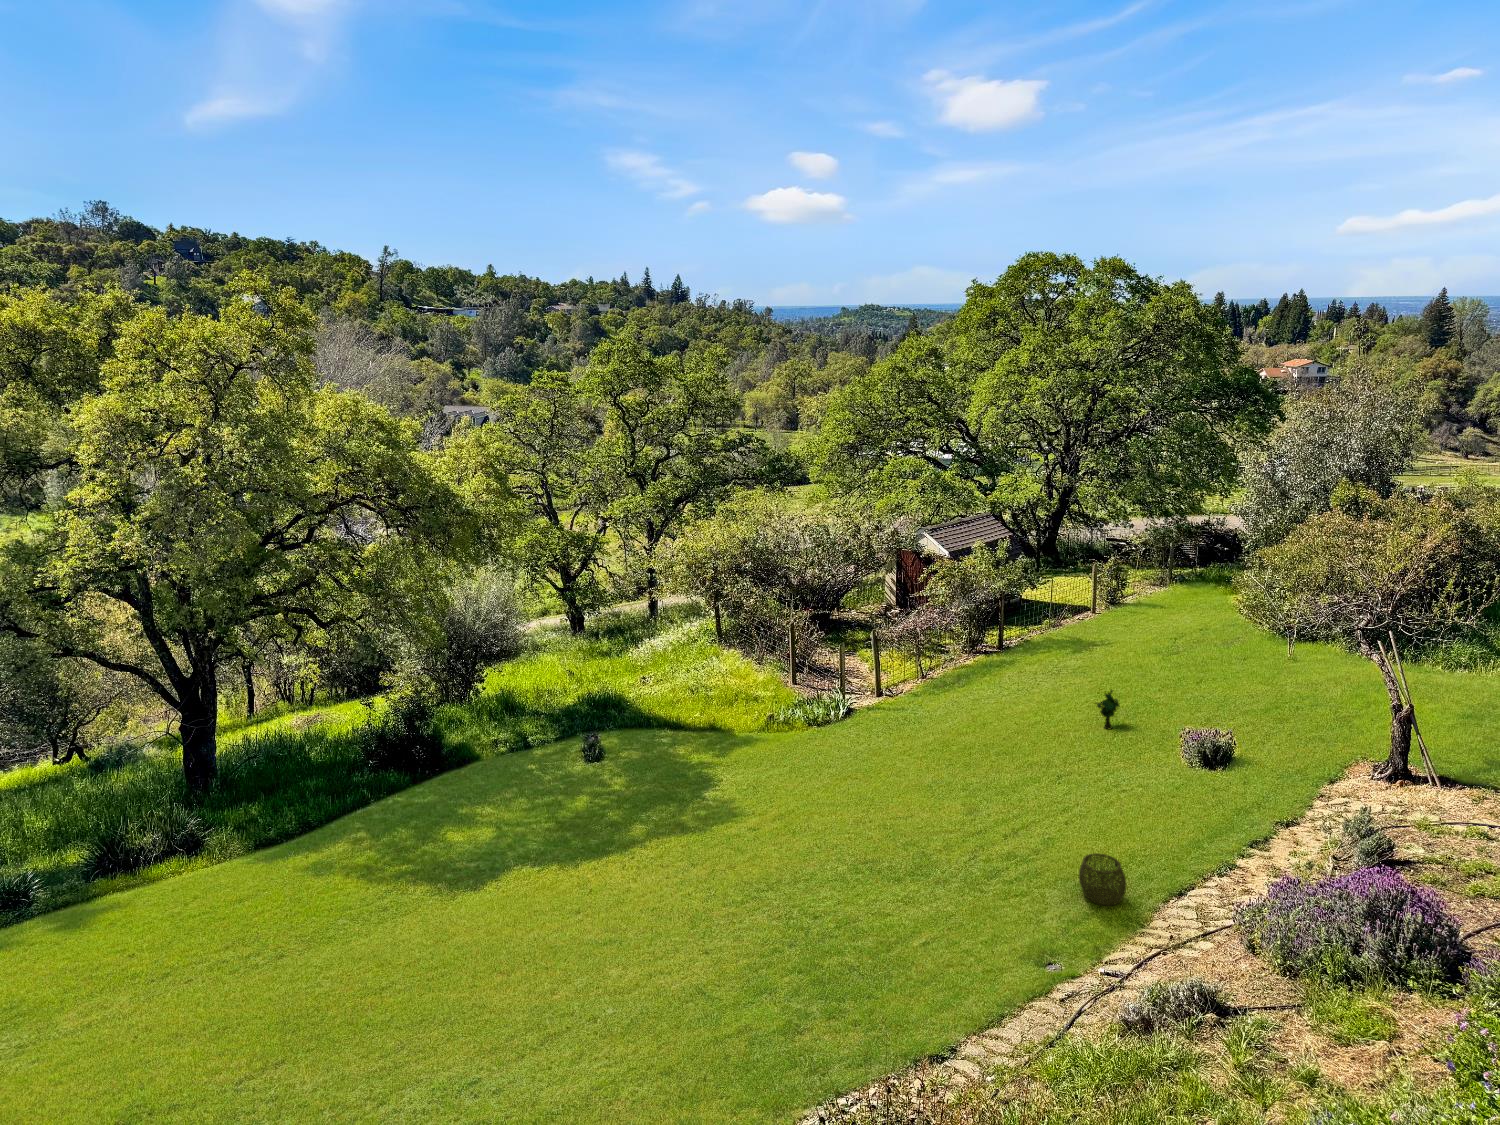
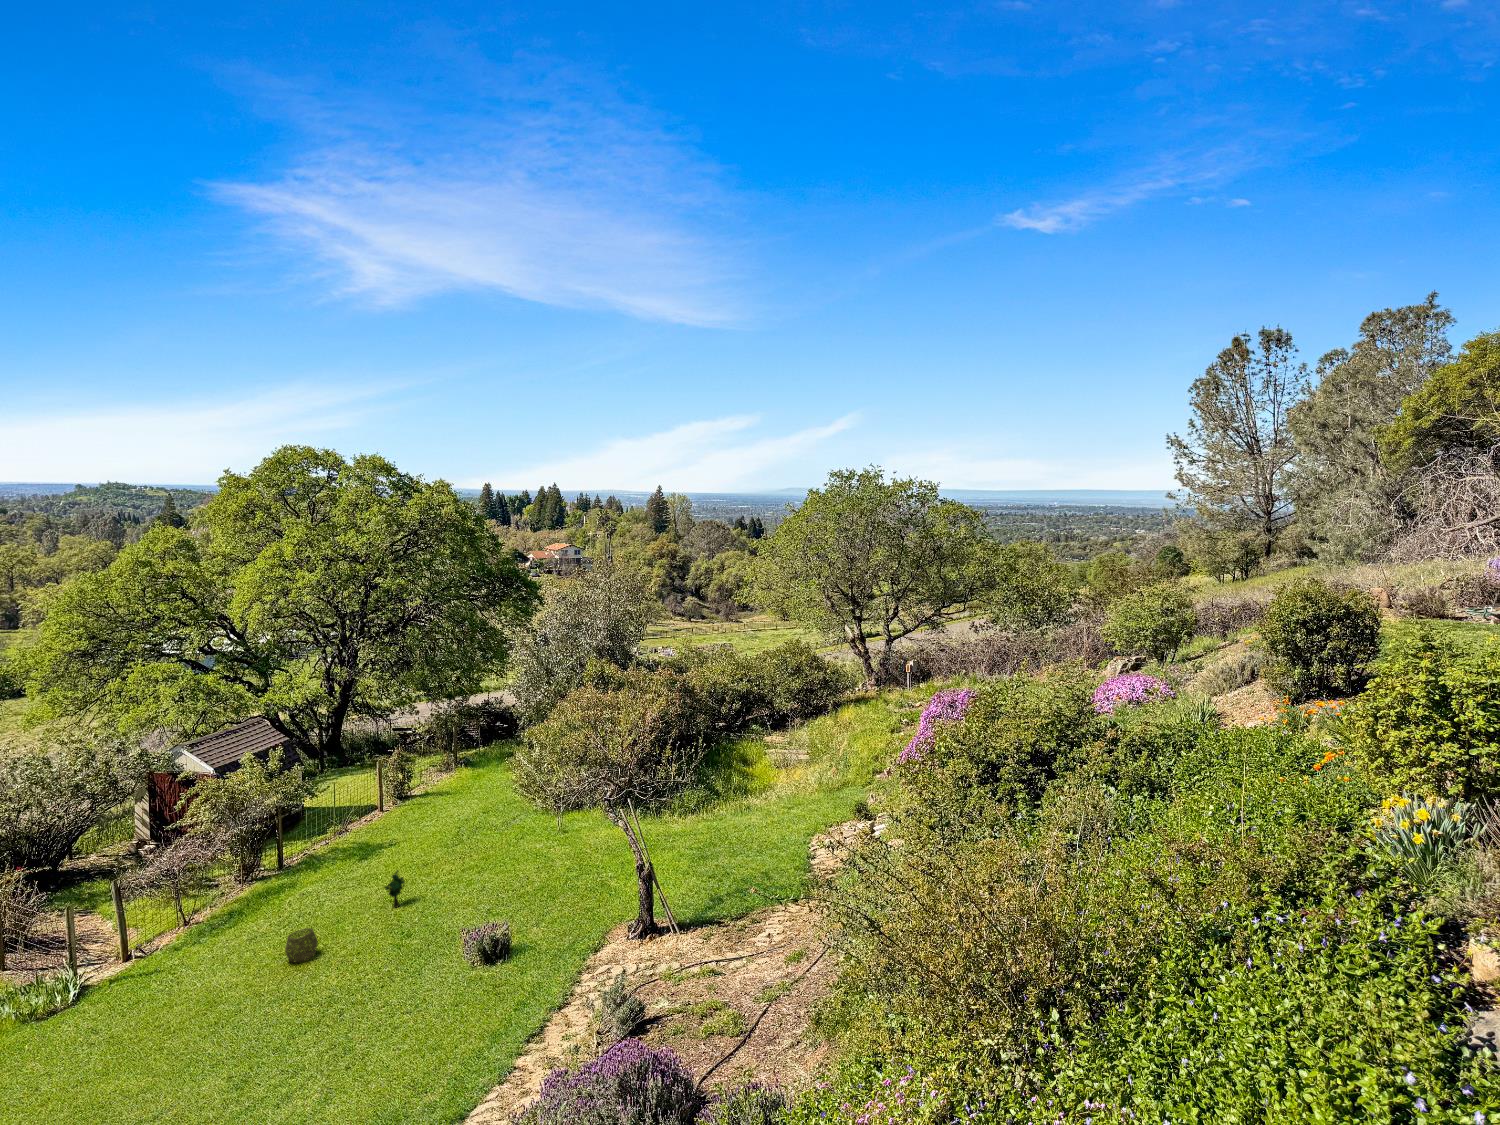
woven basket: present [1079,853,1126,906] -> present [285,928,318,963]

